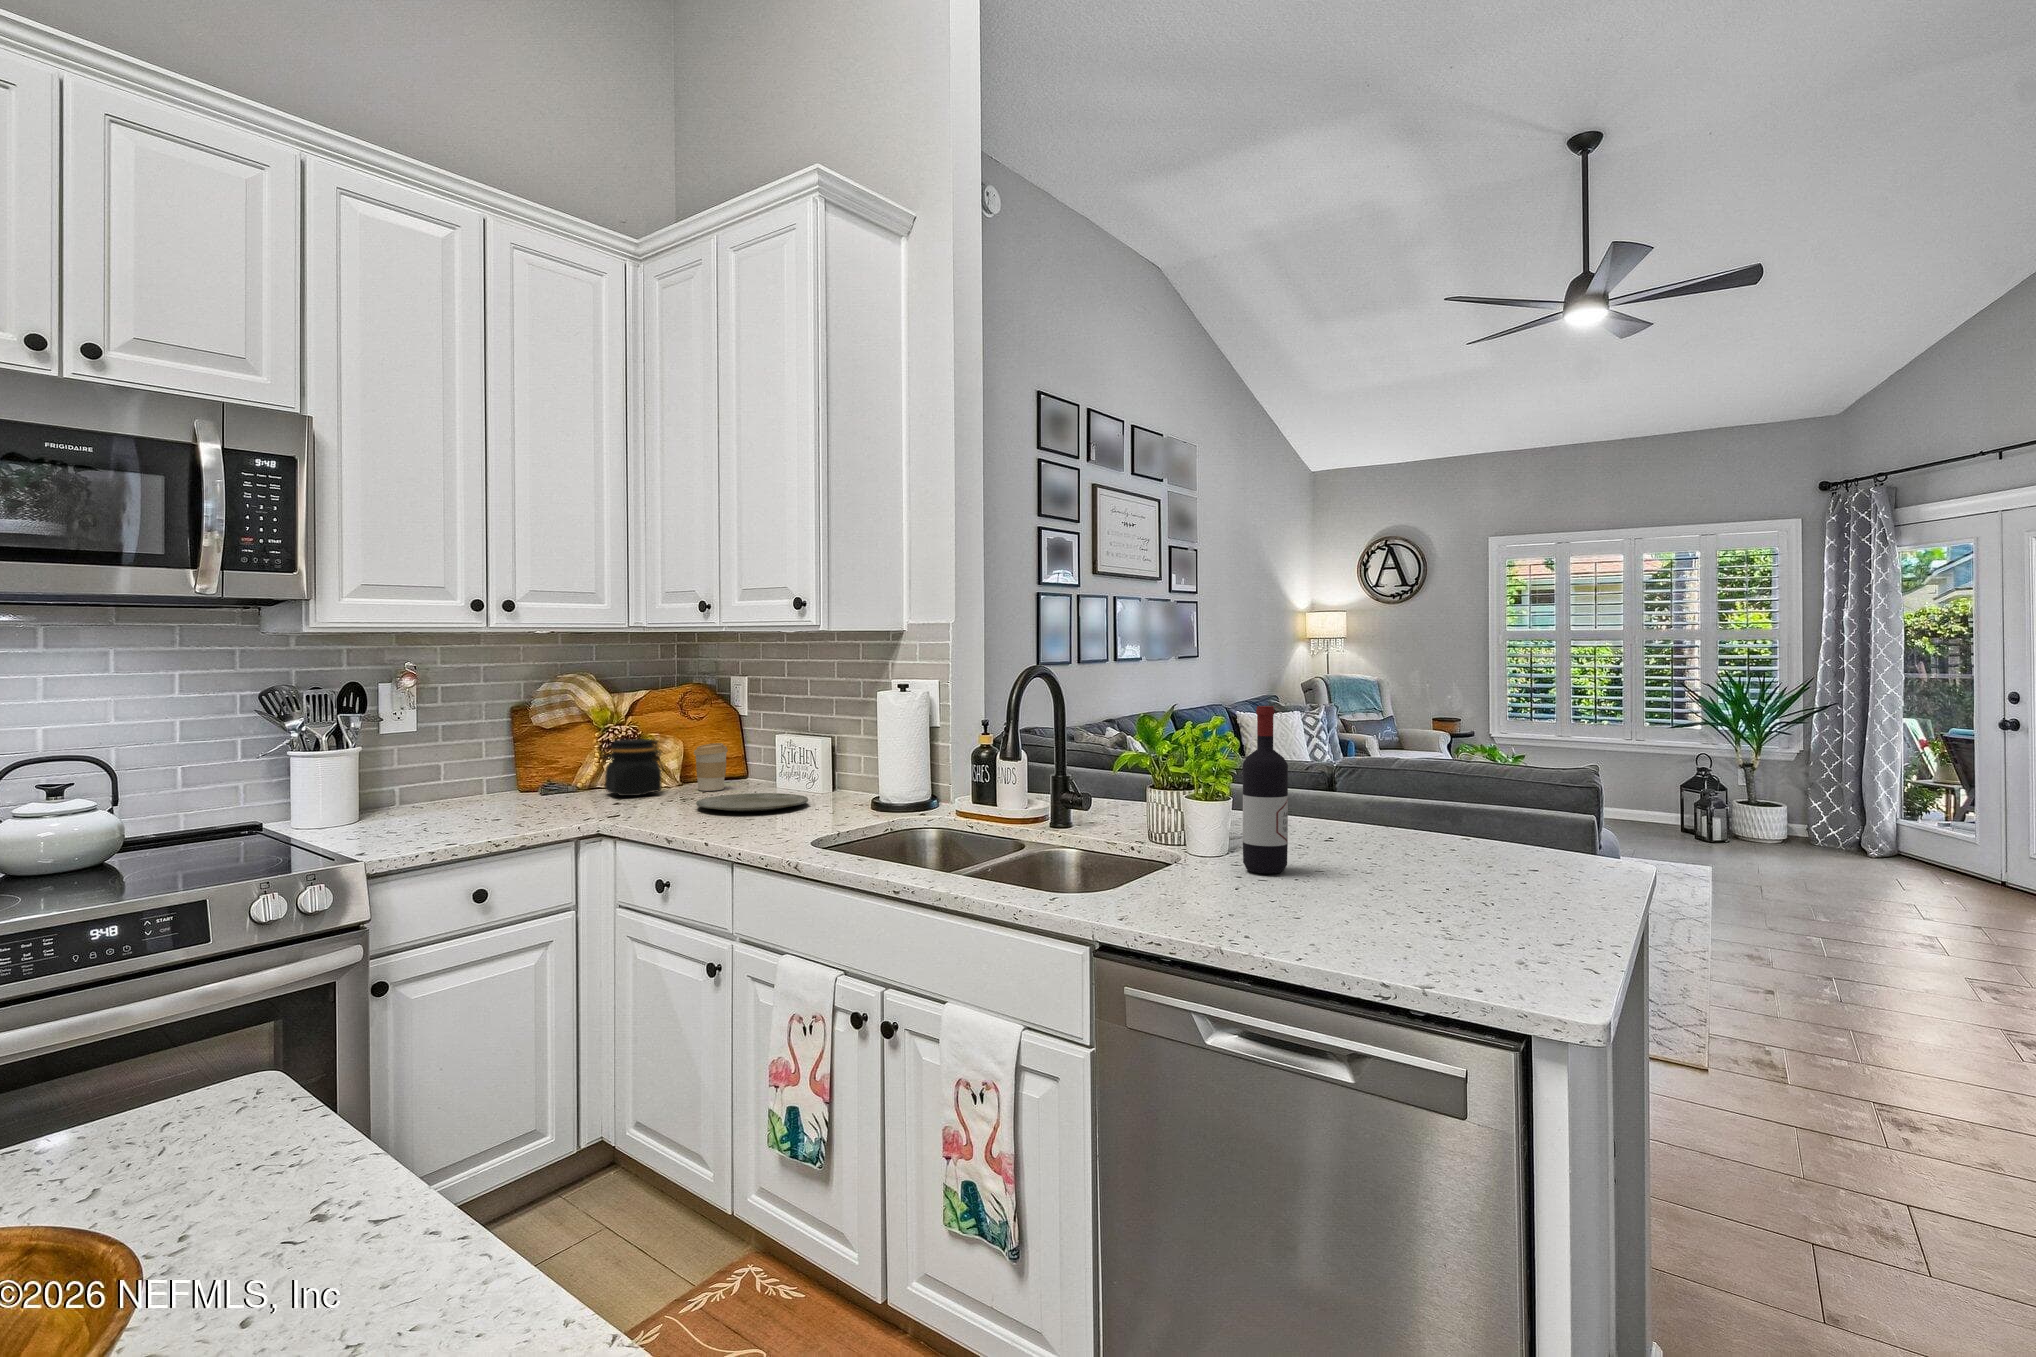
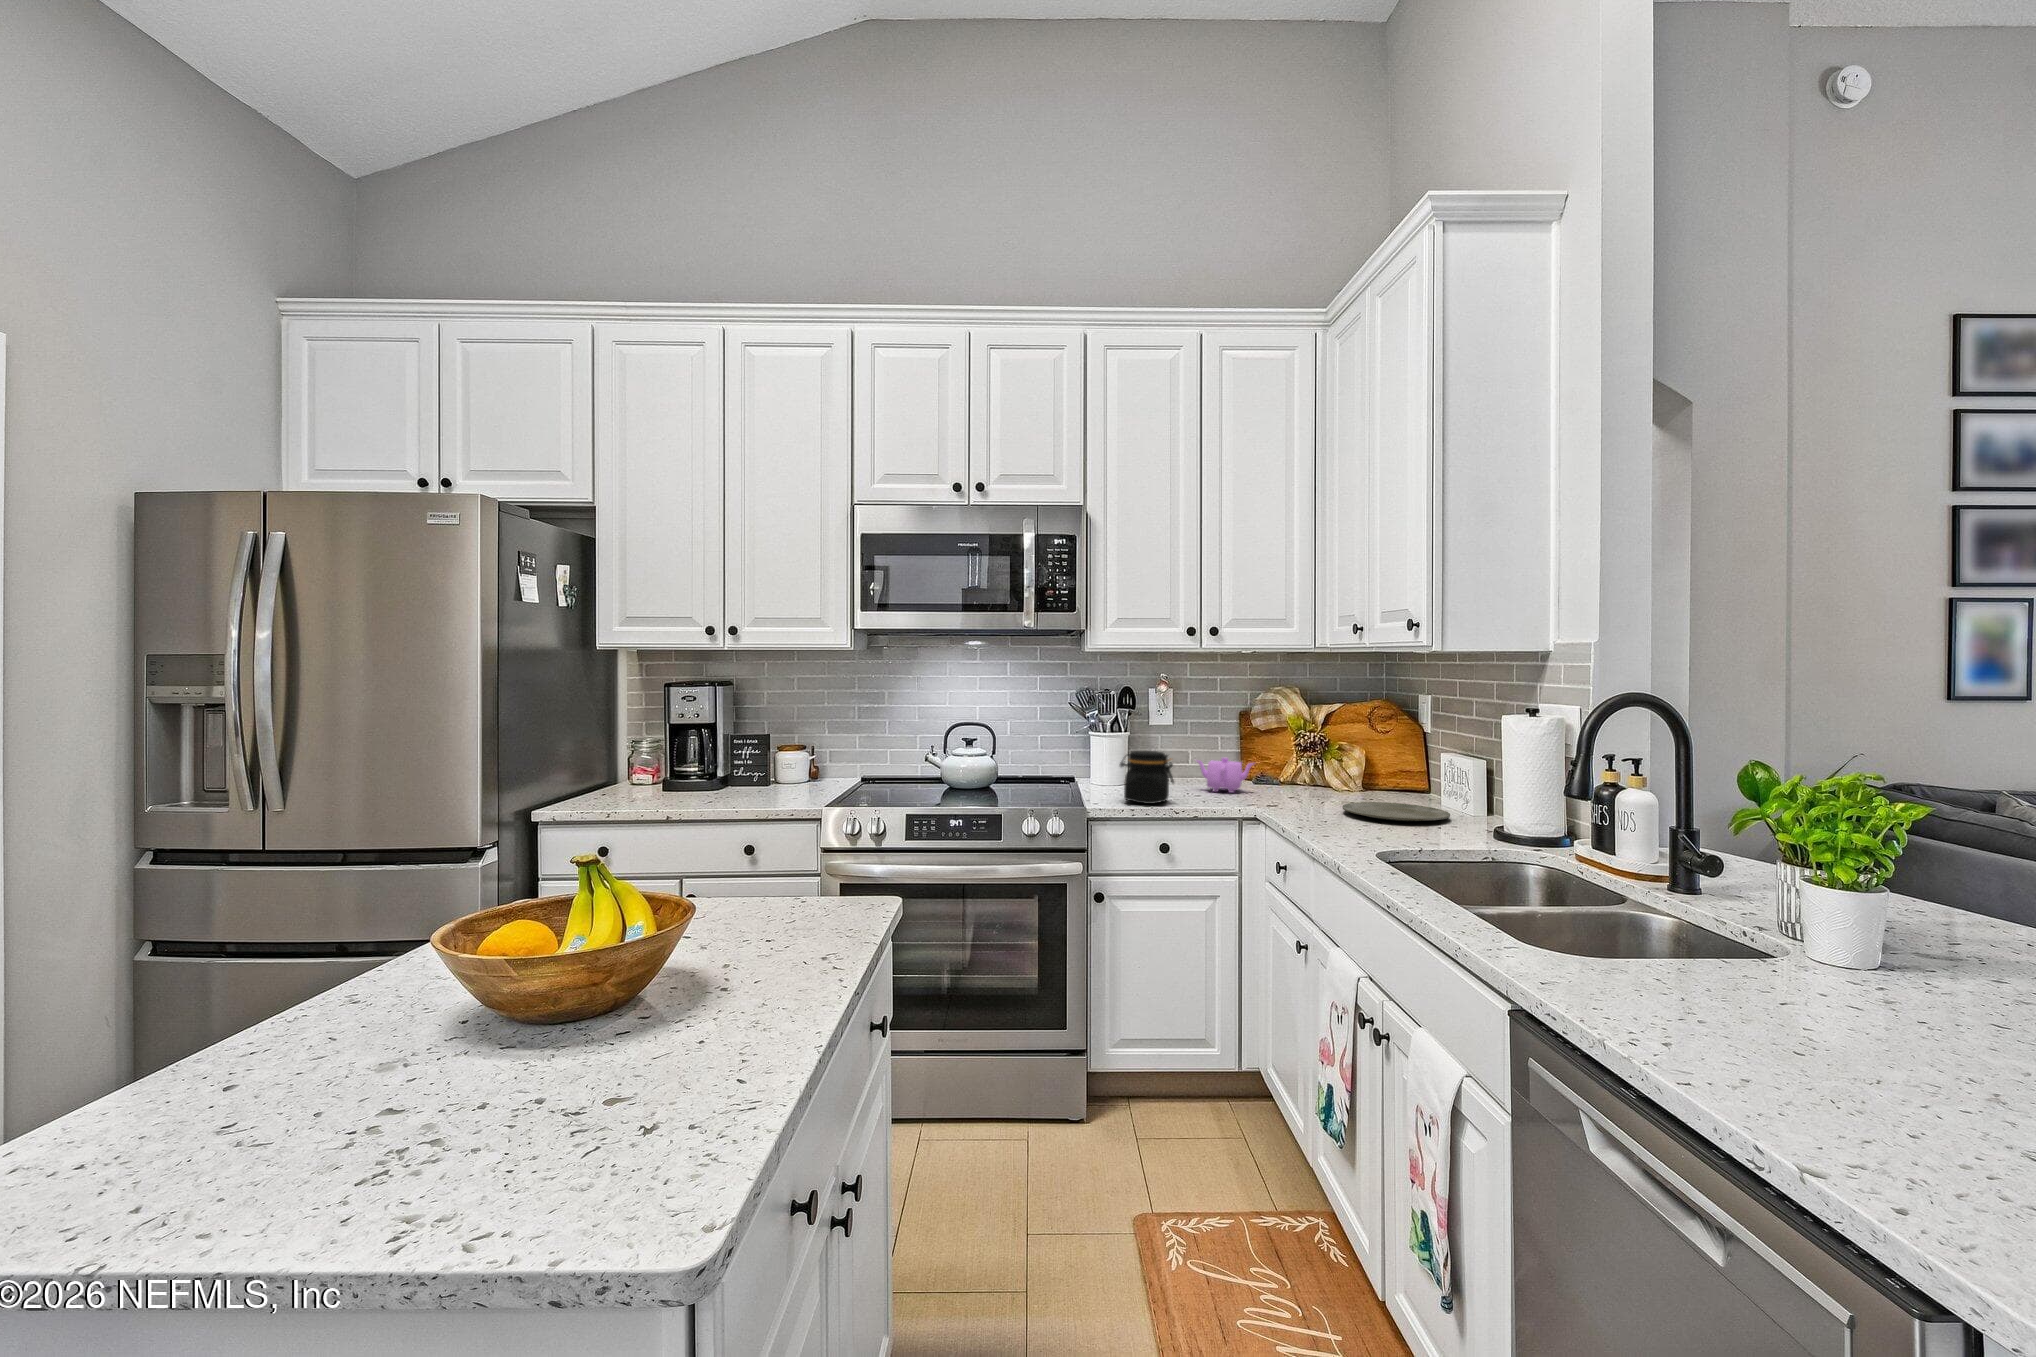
wine bottle: present [1243,706,1288,874] -> none [1851,774,1938,1008]
jar: present [601,739,664,796] -> present [1120,751,1174,804]
coffee cup: present [694,743,728,791] -> none [1371,755,1403,797]
teapot: none [481,766,568,811] -> present [1197,757,1253,793]

